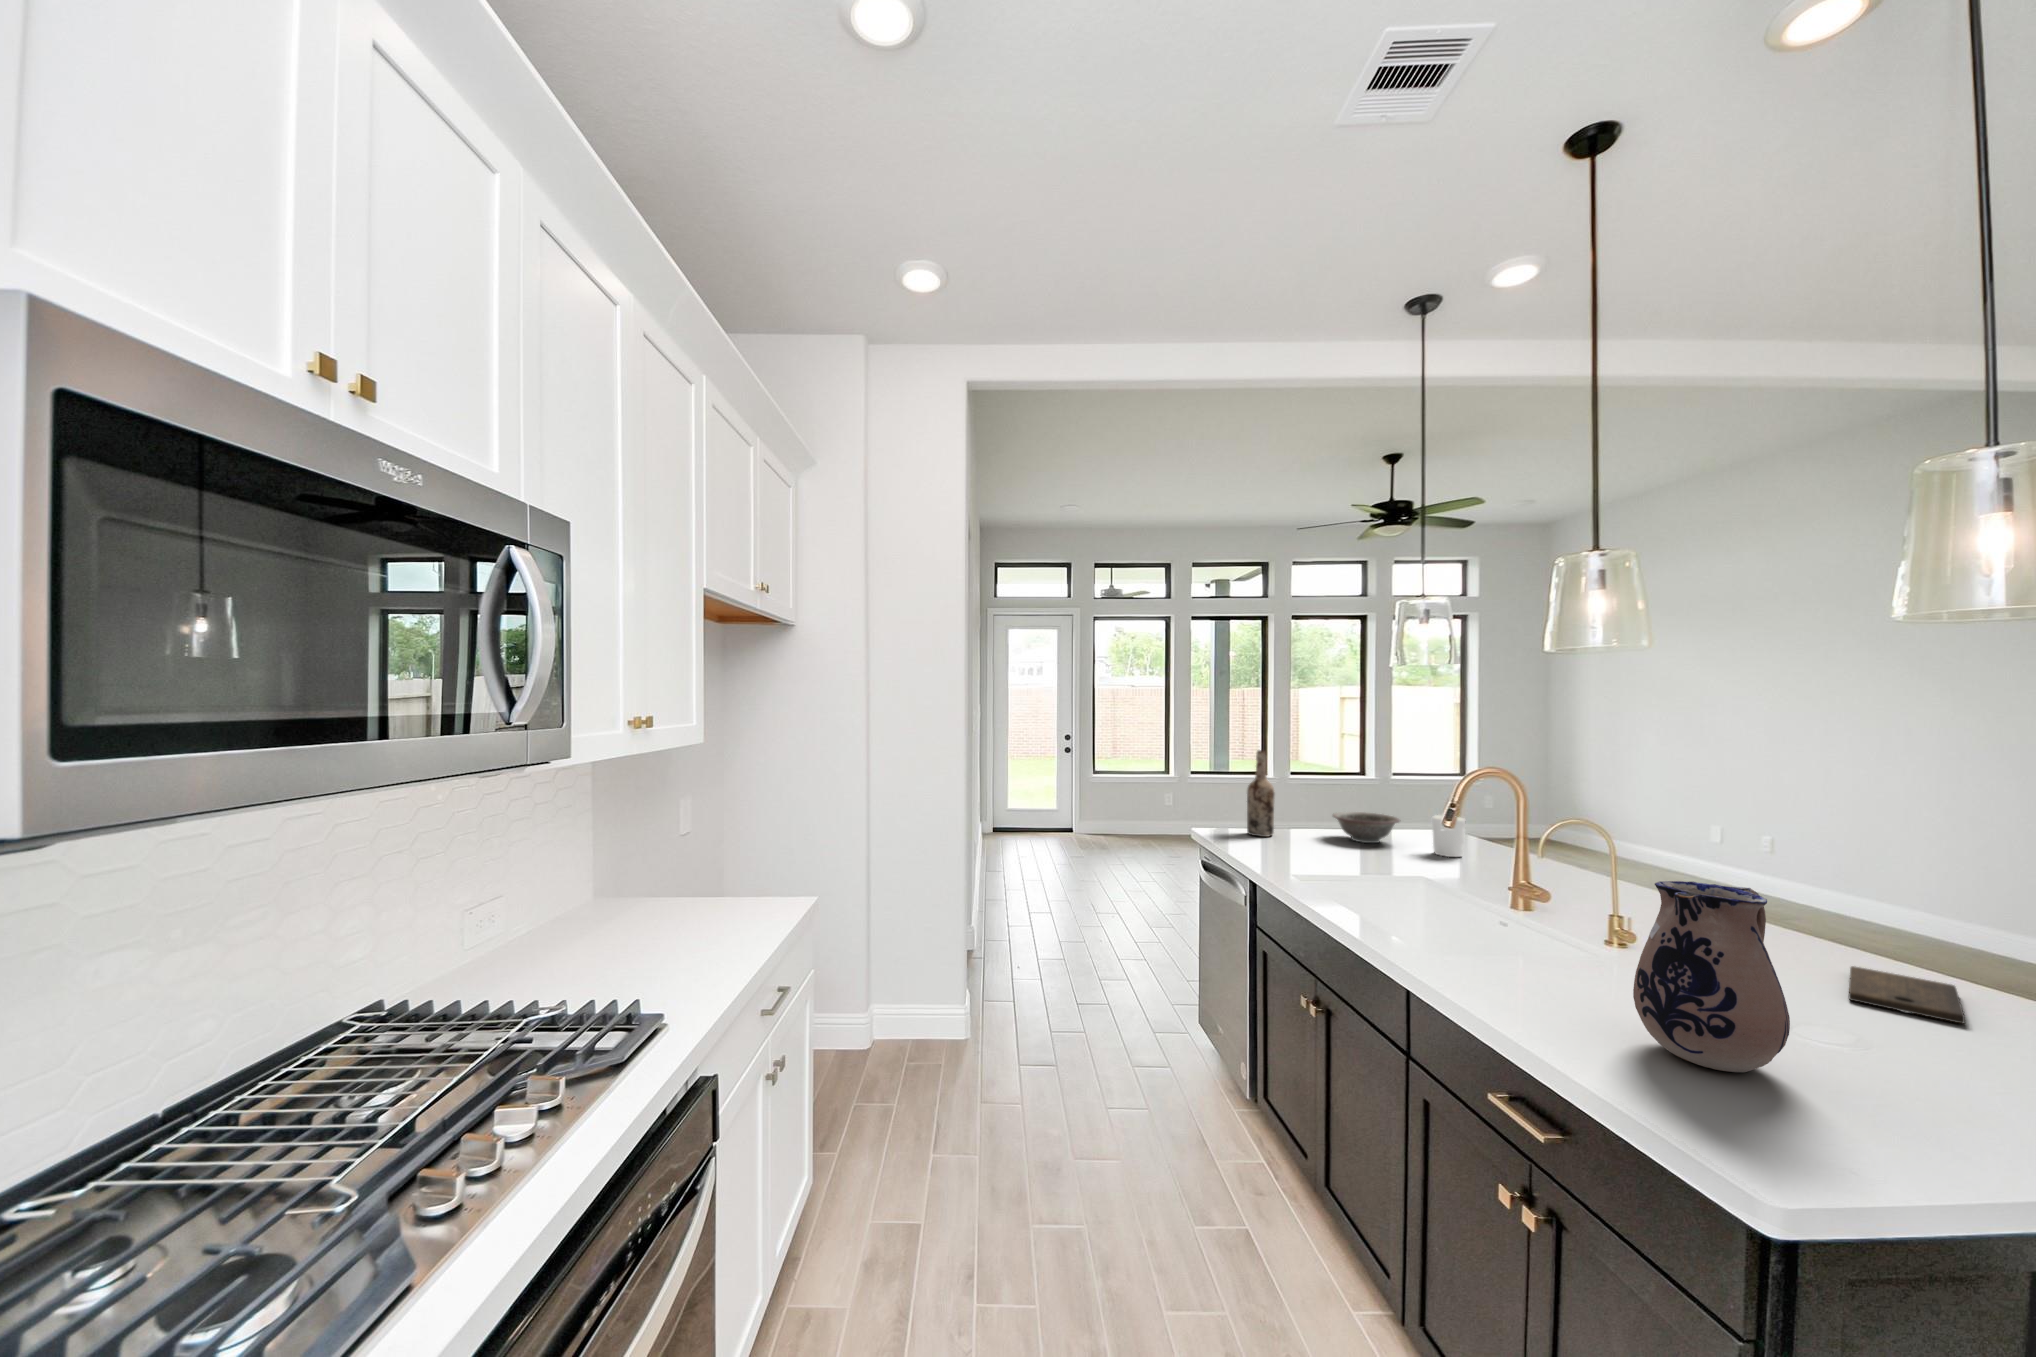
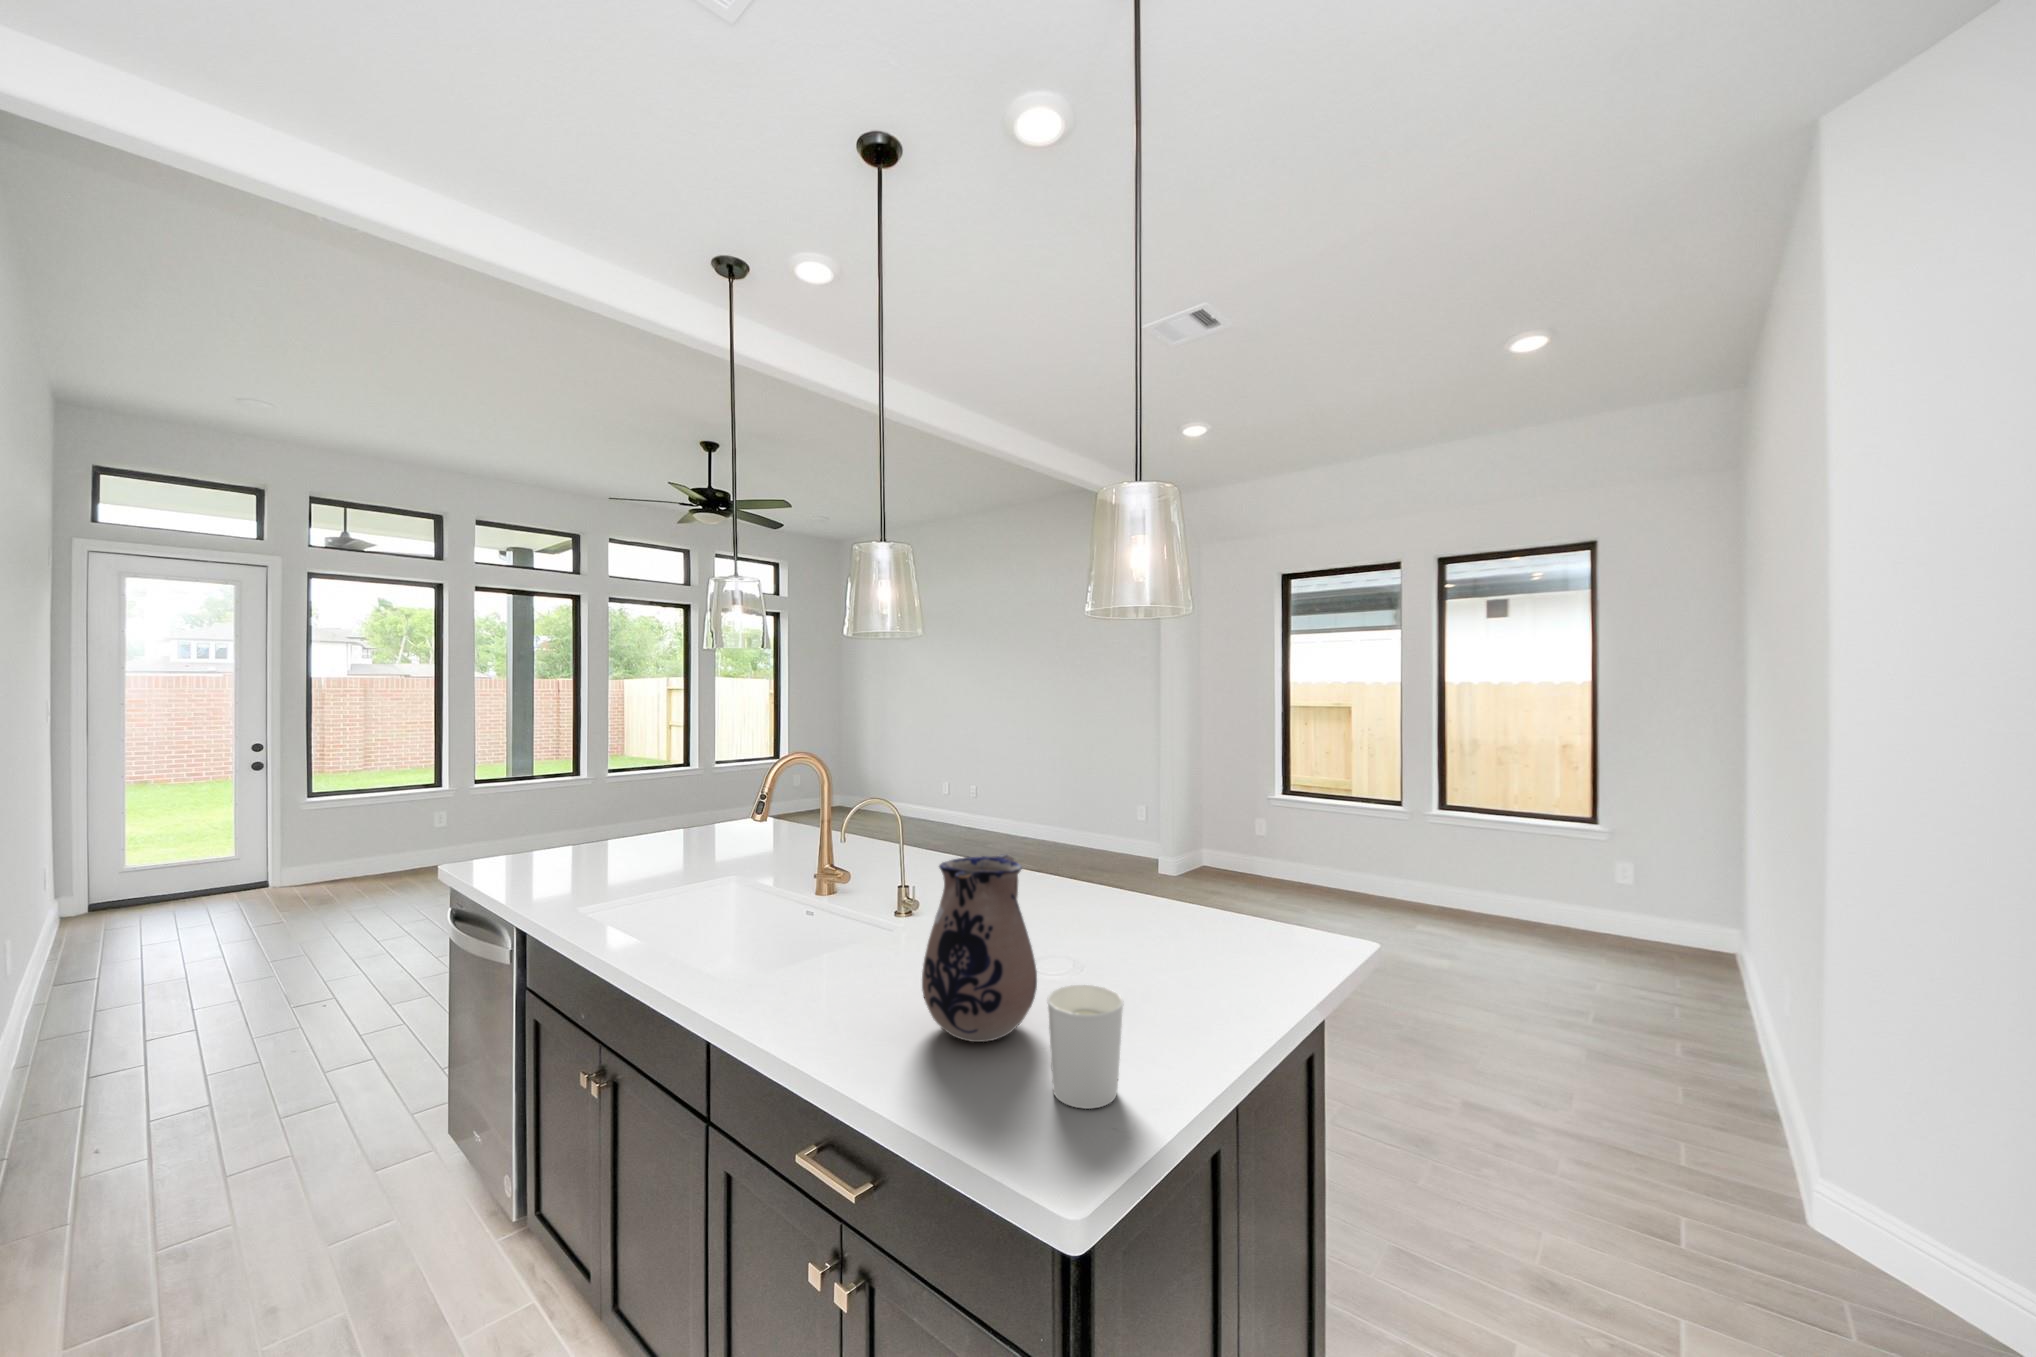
wine bottle: present [1247,750,1275,837] -> none [522,753,560,863]
decorative bowl: present [1333,812,1400,843] -> none [636,813,713,849]
candle holder: present [1432,815,1465,857] -> present [1047,985,1123,1109]
cutting board: present [1849,966,1965,1024] -> none [1059,895,1123,928]

